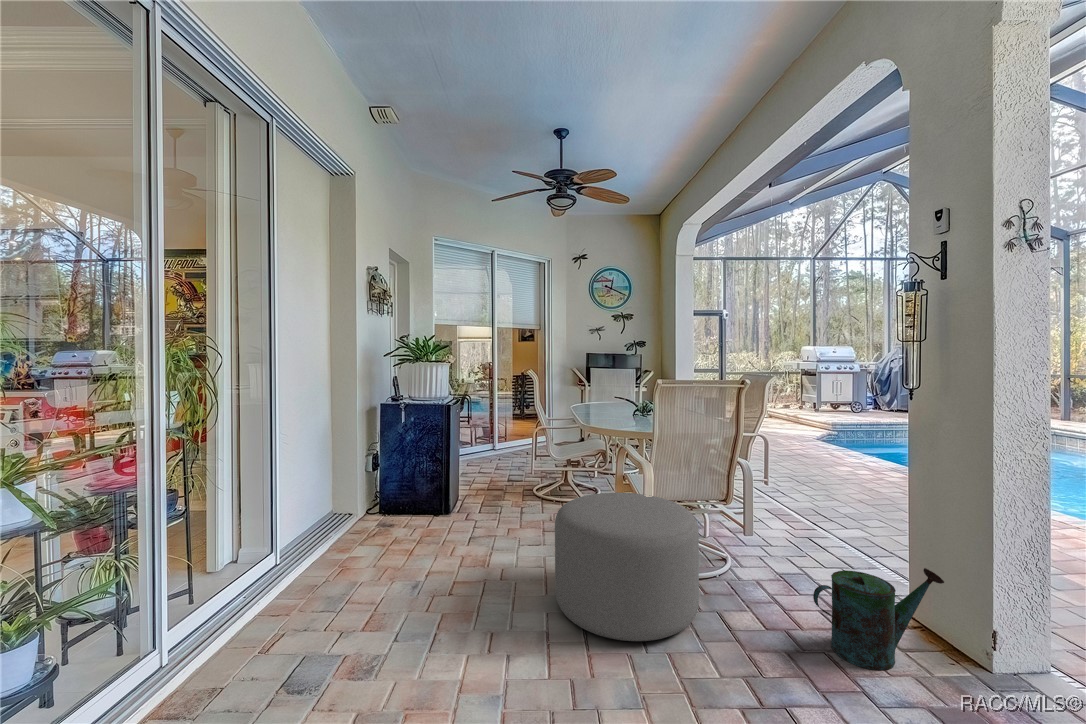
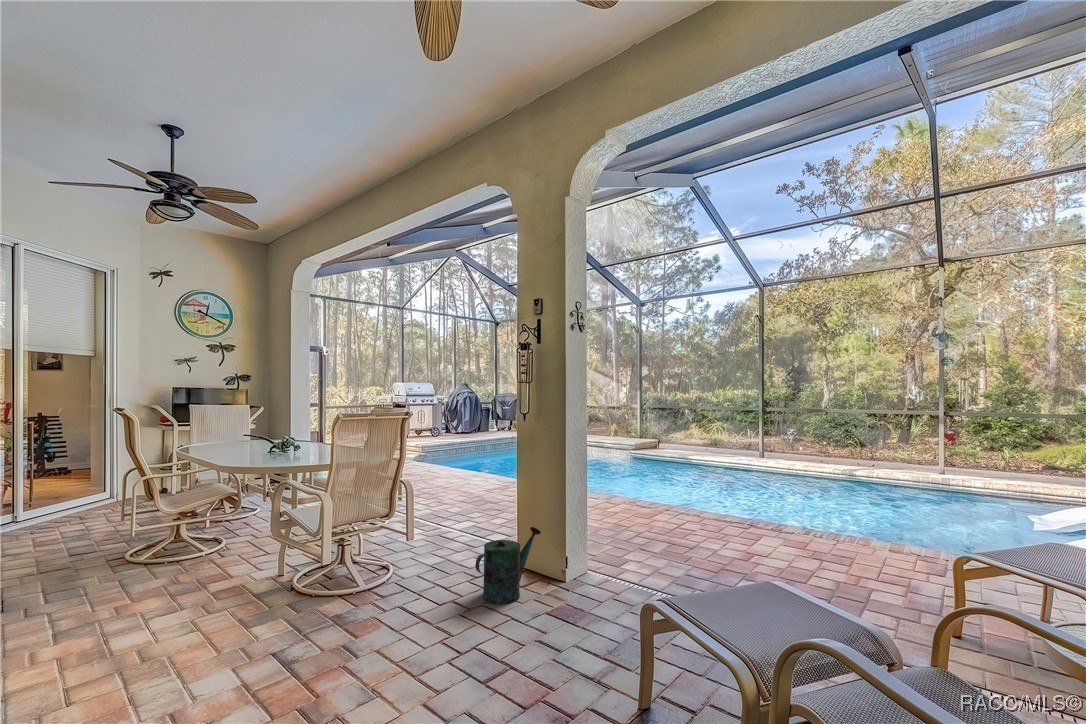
ottoman: present [555,493,699,641] -> none [237,519,392,666]

